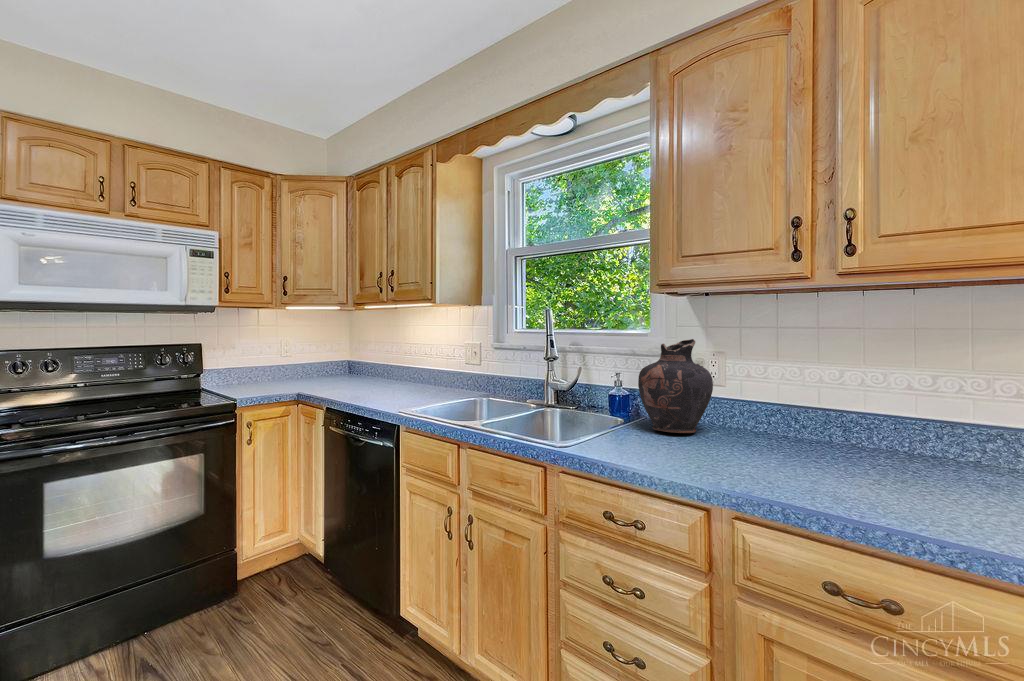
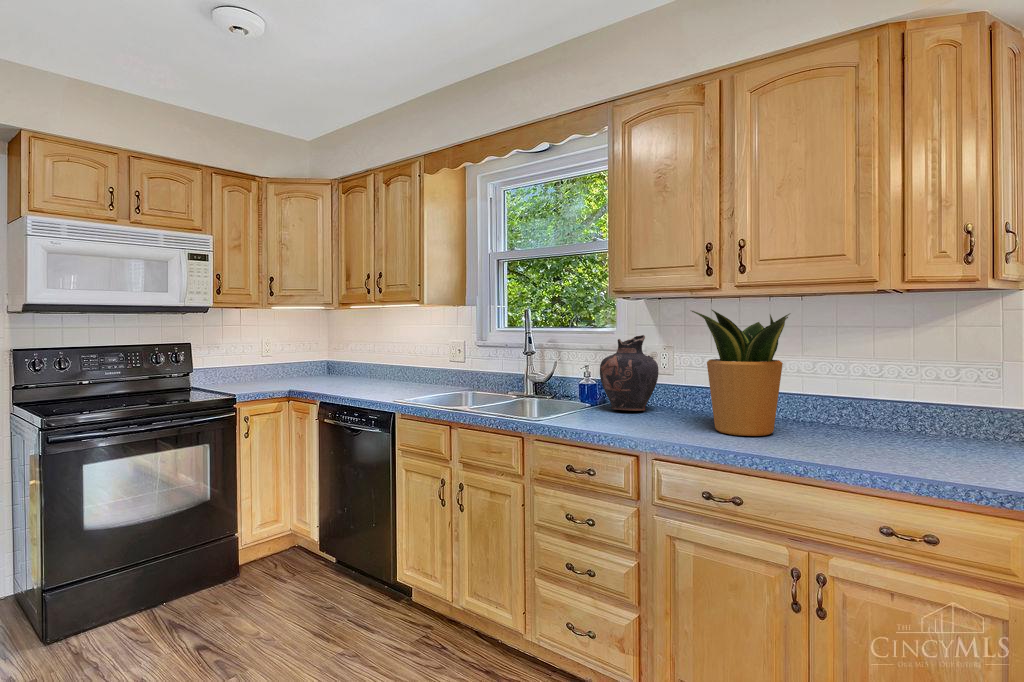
potted plant: none [769,305,953,486] -> present [692,310,789,436]

